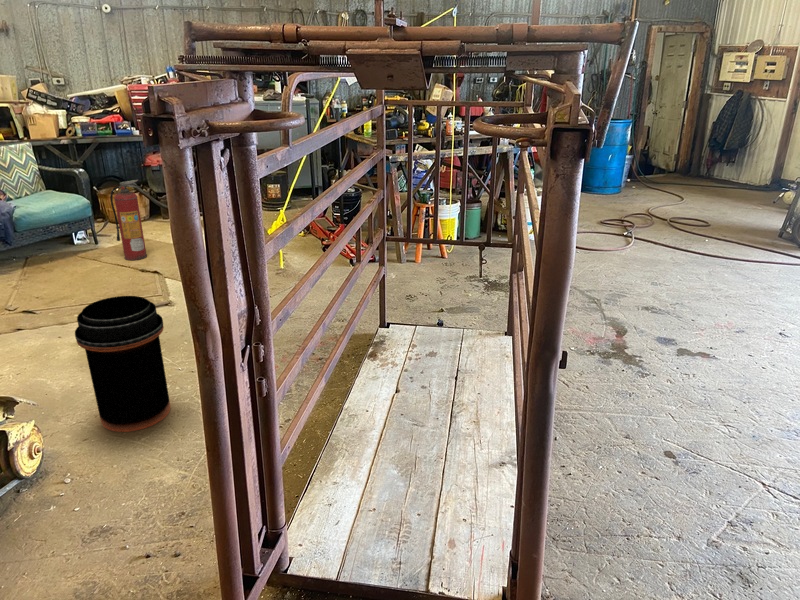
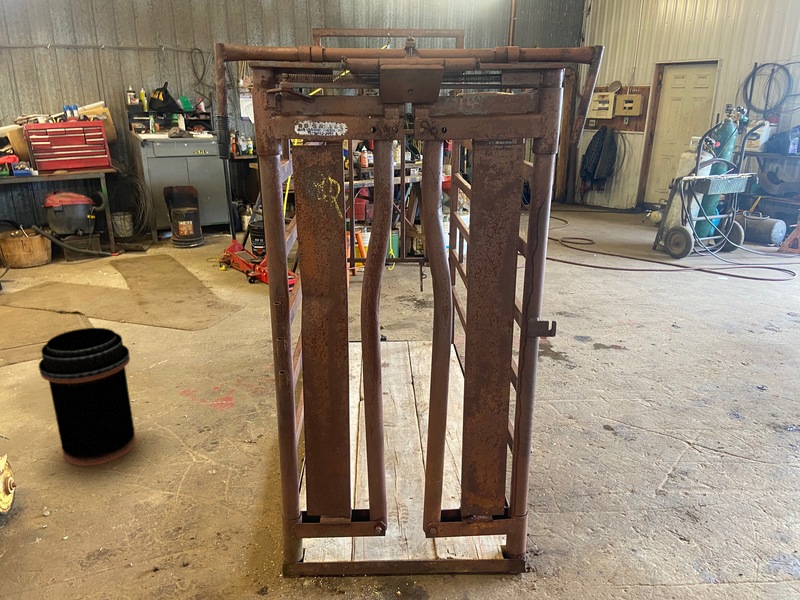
fire extinguisher: present [110,180,147,260] -> none [20,219,62,304]

